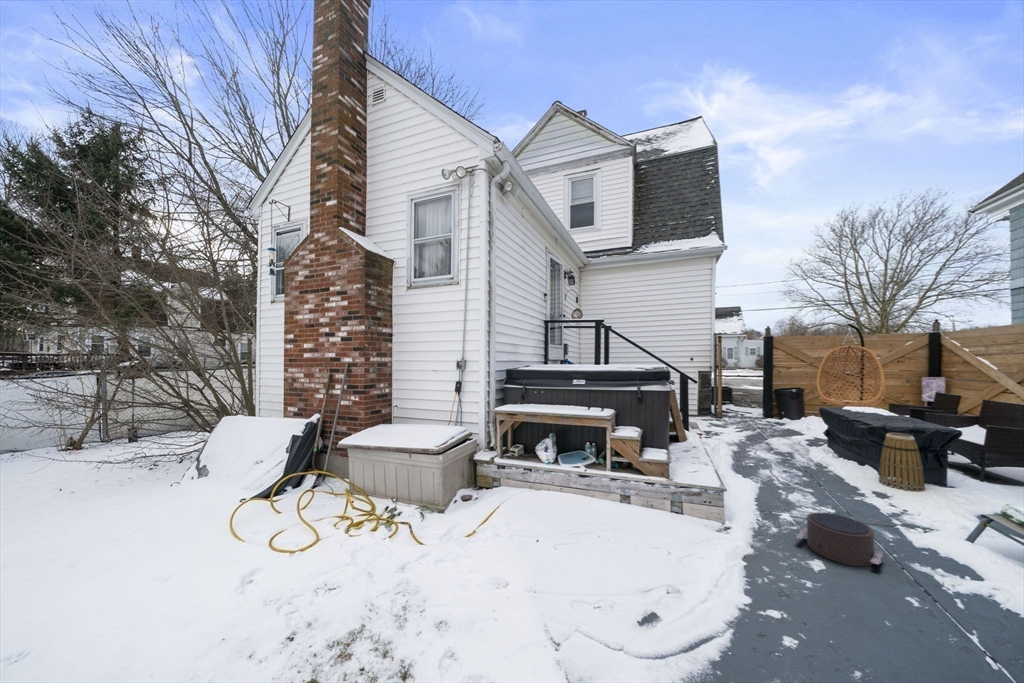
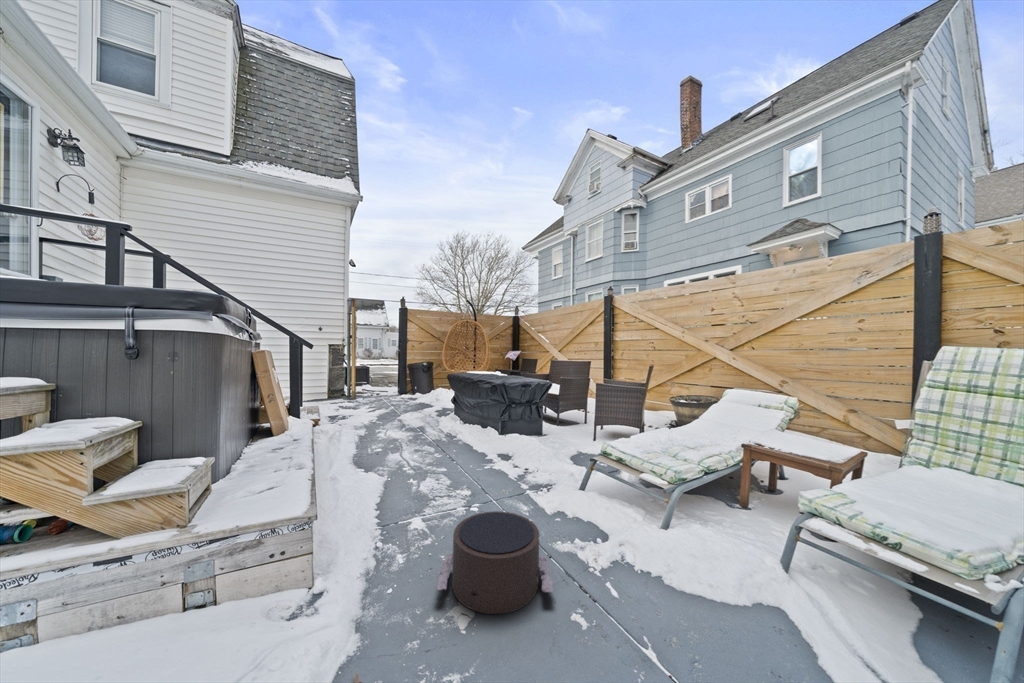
basket: present [879,433,925,491] -> none [499,389,531,445]

